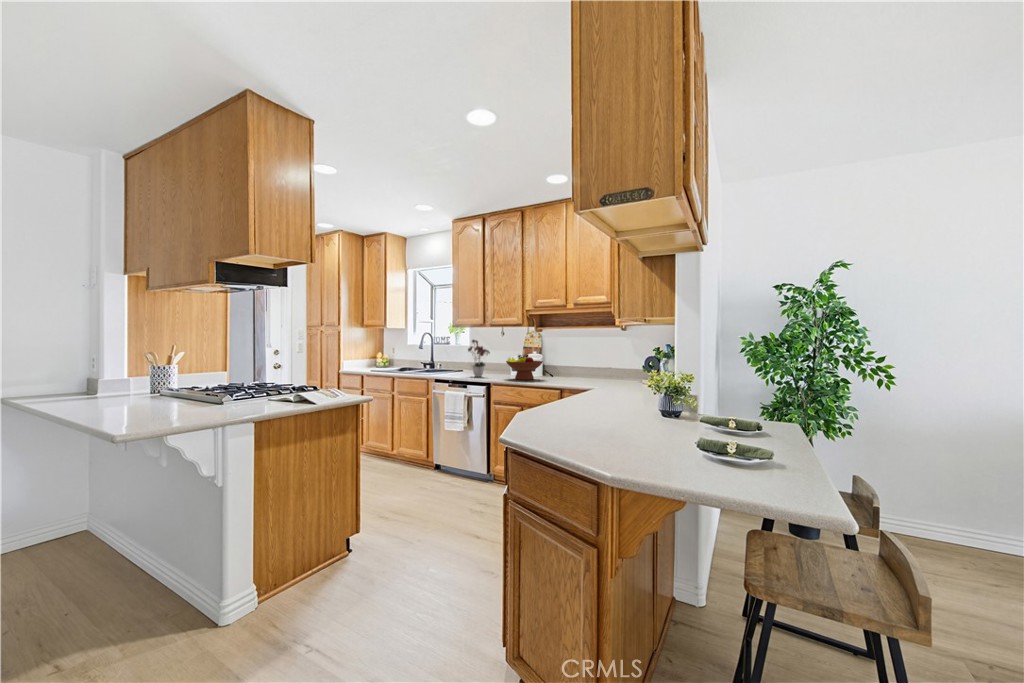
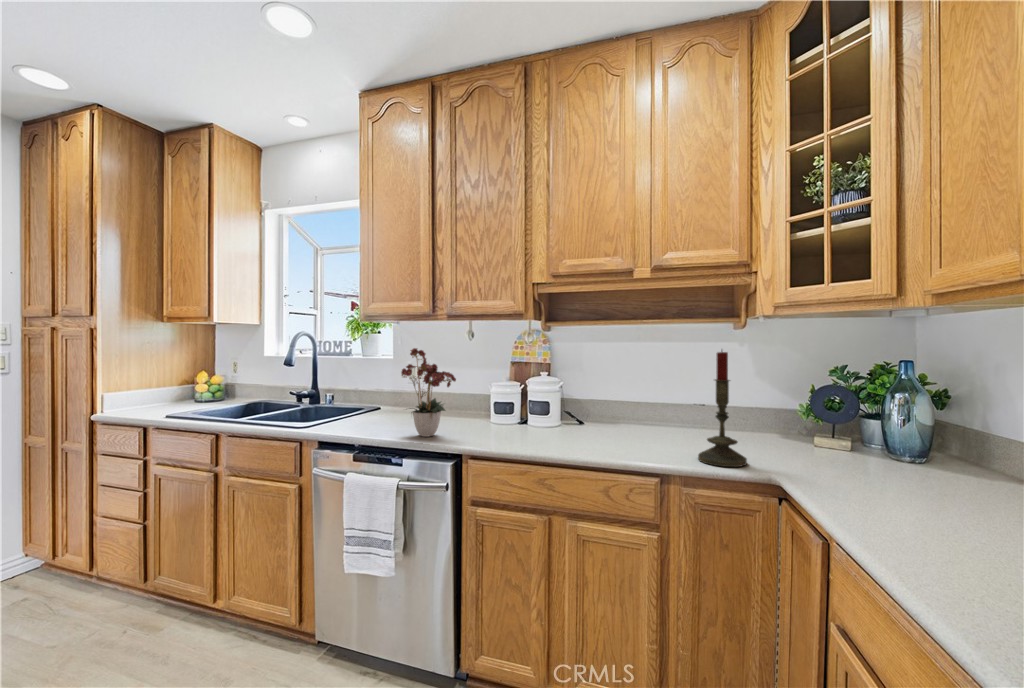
candle: none [578,339,596,385] -> present [698,351,747,467]
fruit bowl: present [506,355,543,380] -> none [501,386,591,448]

